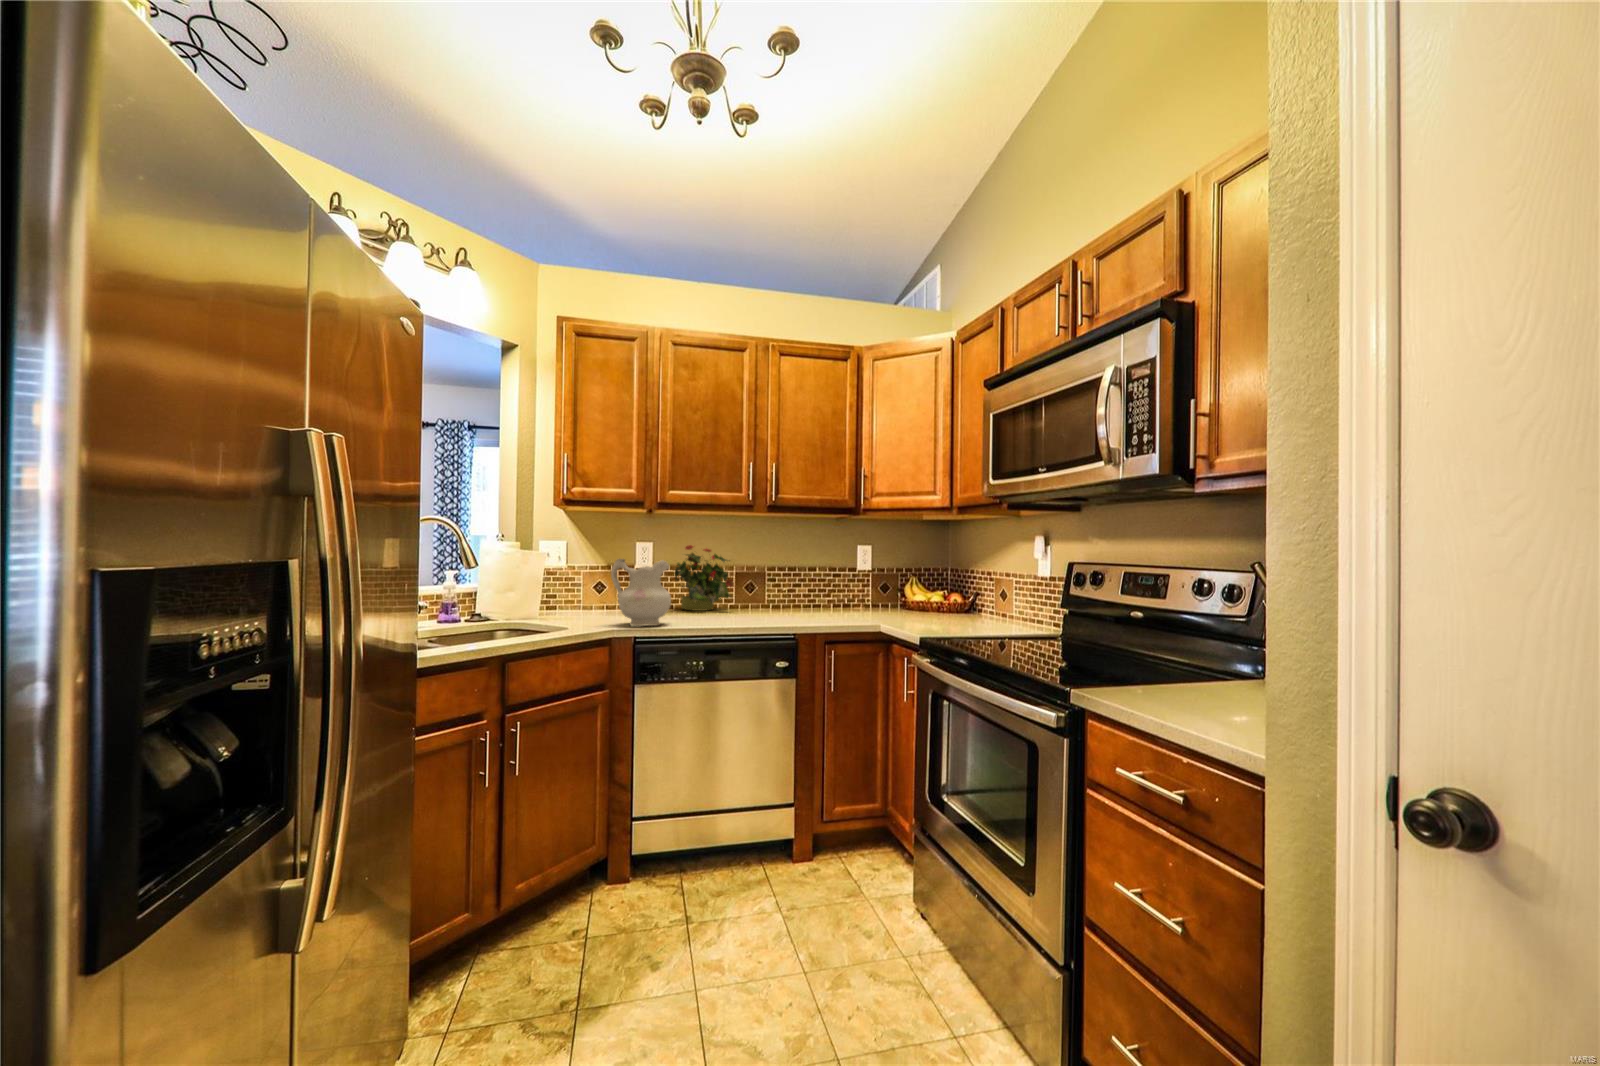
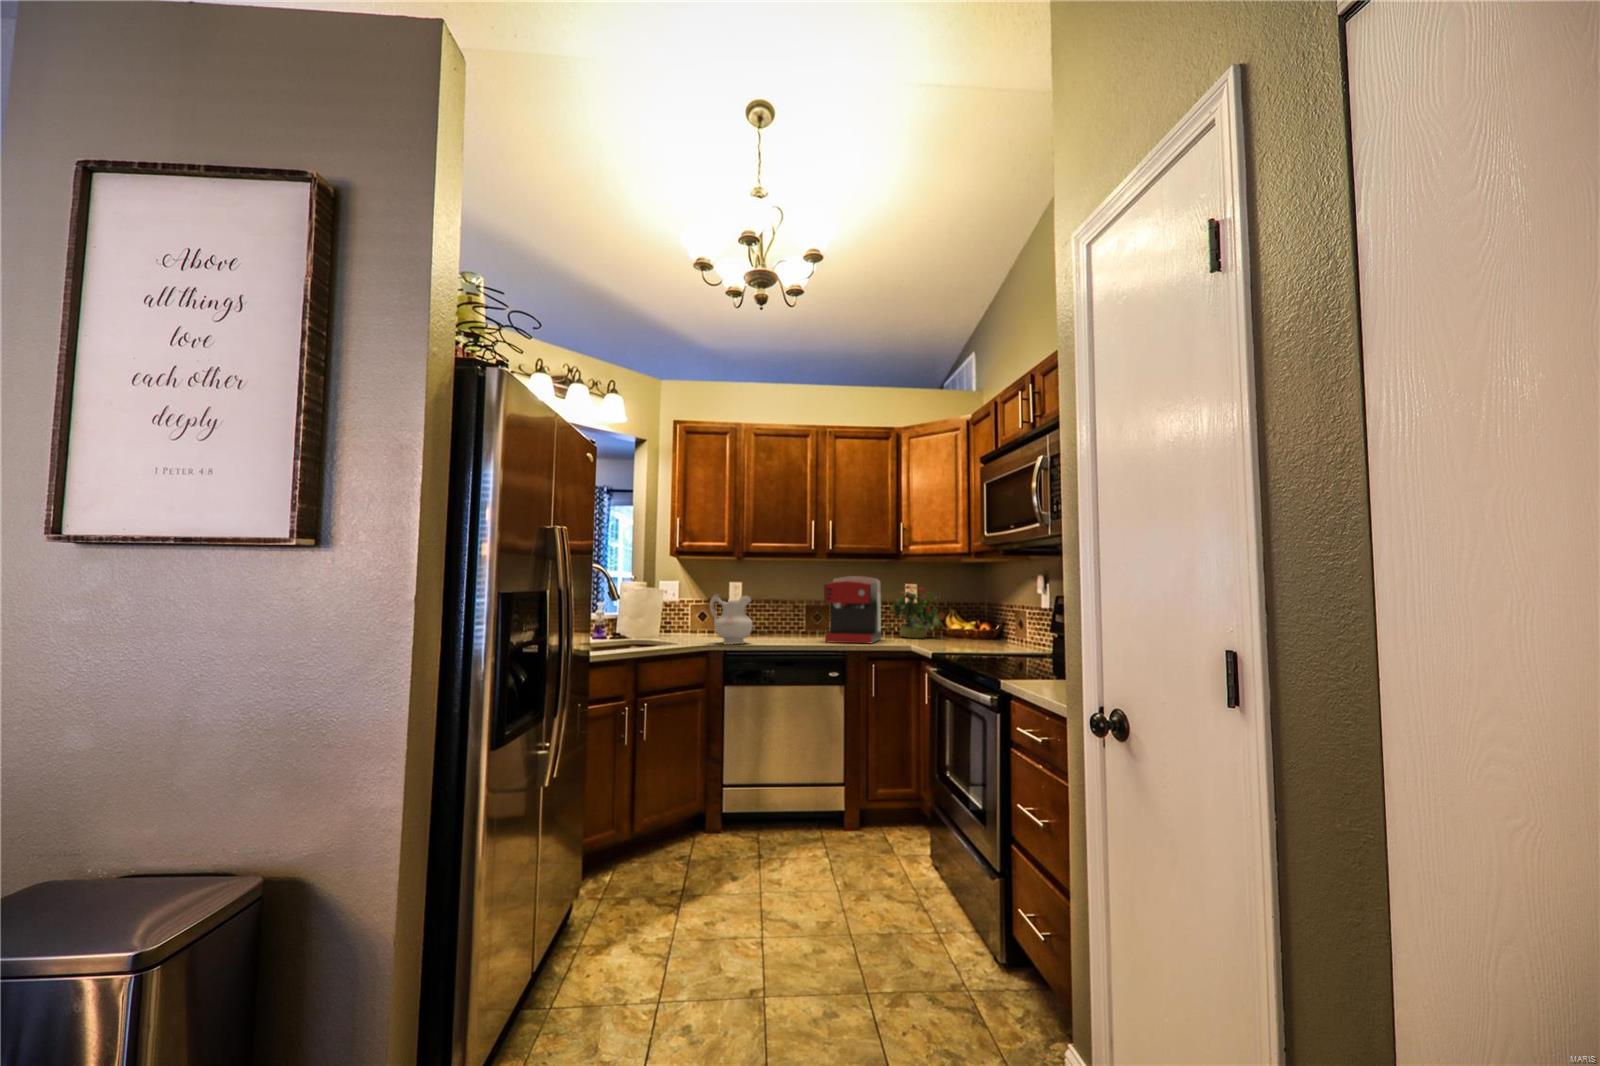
coffee maker: none [766,535,833,622] -> present [824,576,881,643]
potted plant: present [674,545,734,611] -> present [890,586,945,638]

